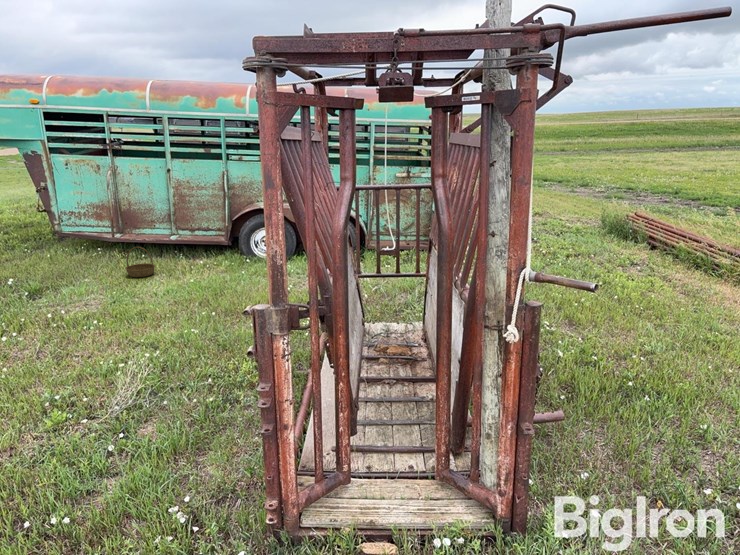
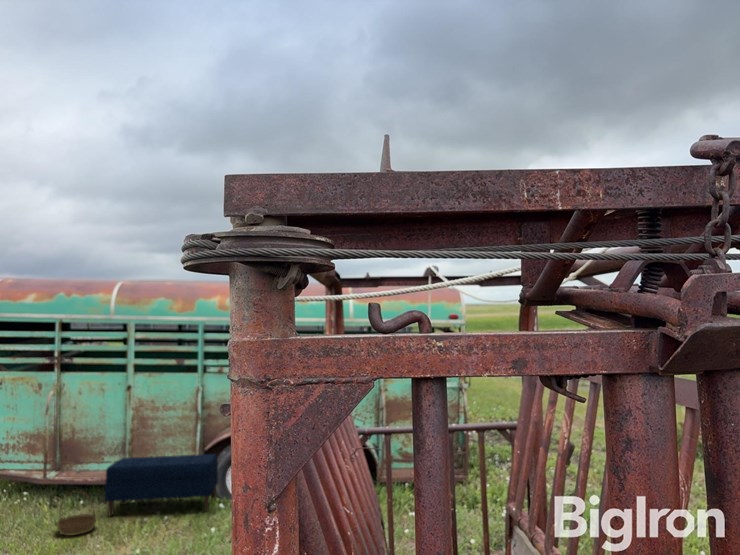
bench: none [158,224,244,266] -> present [105,454,218,516]

